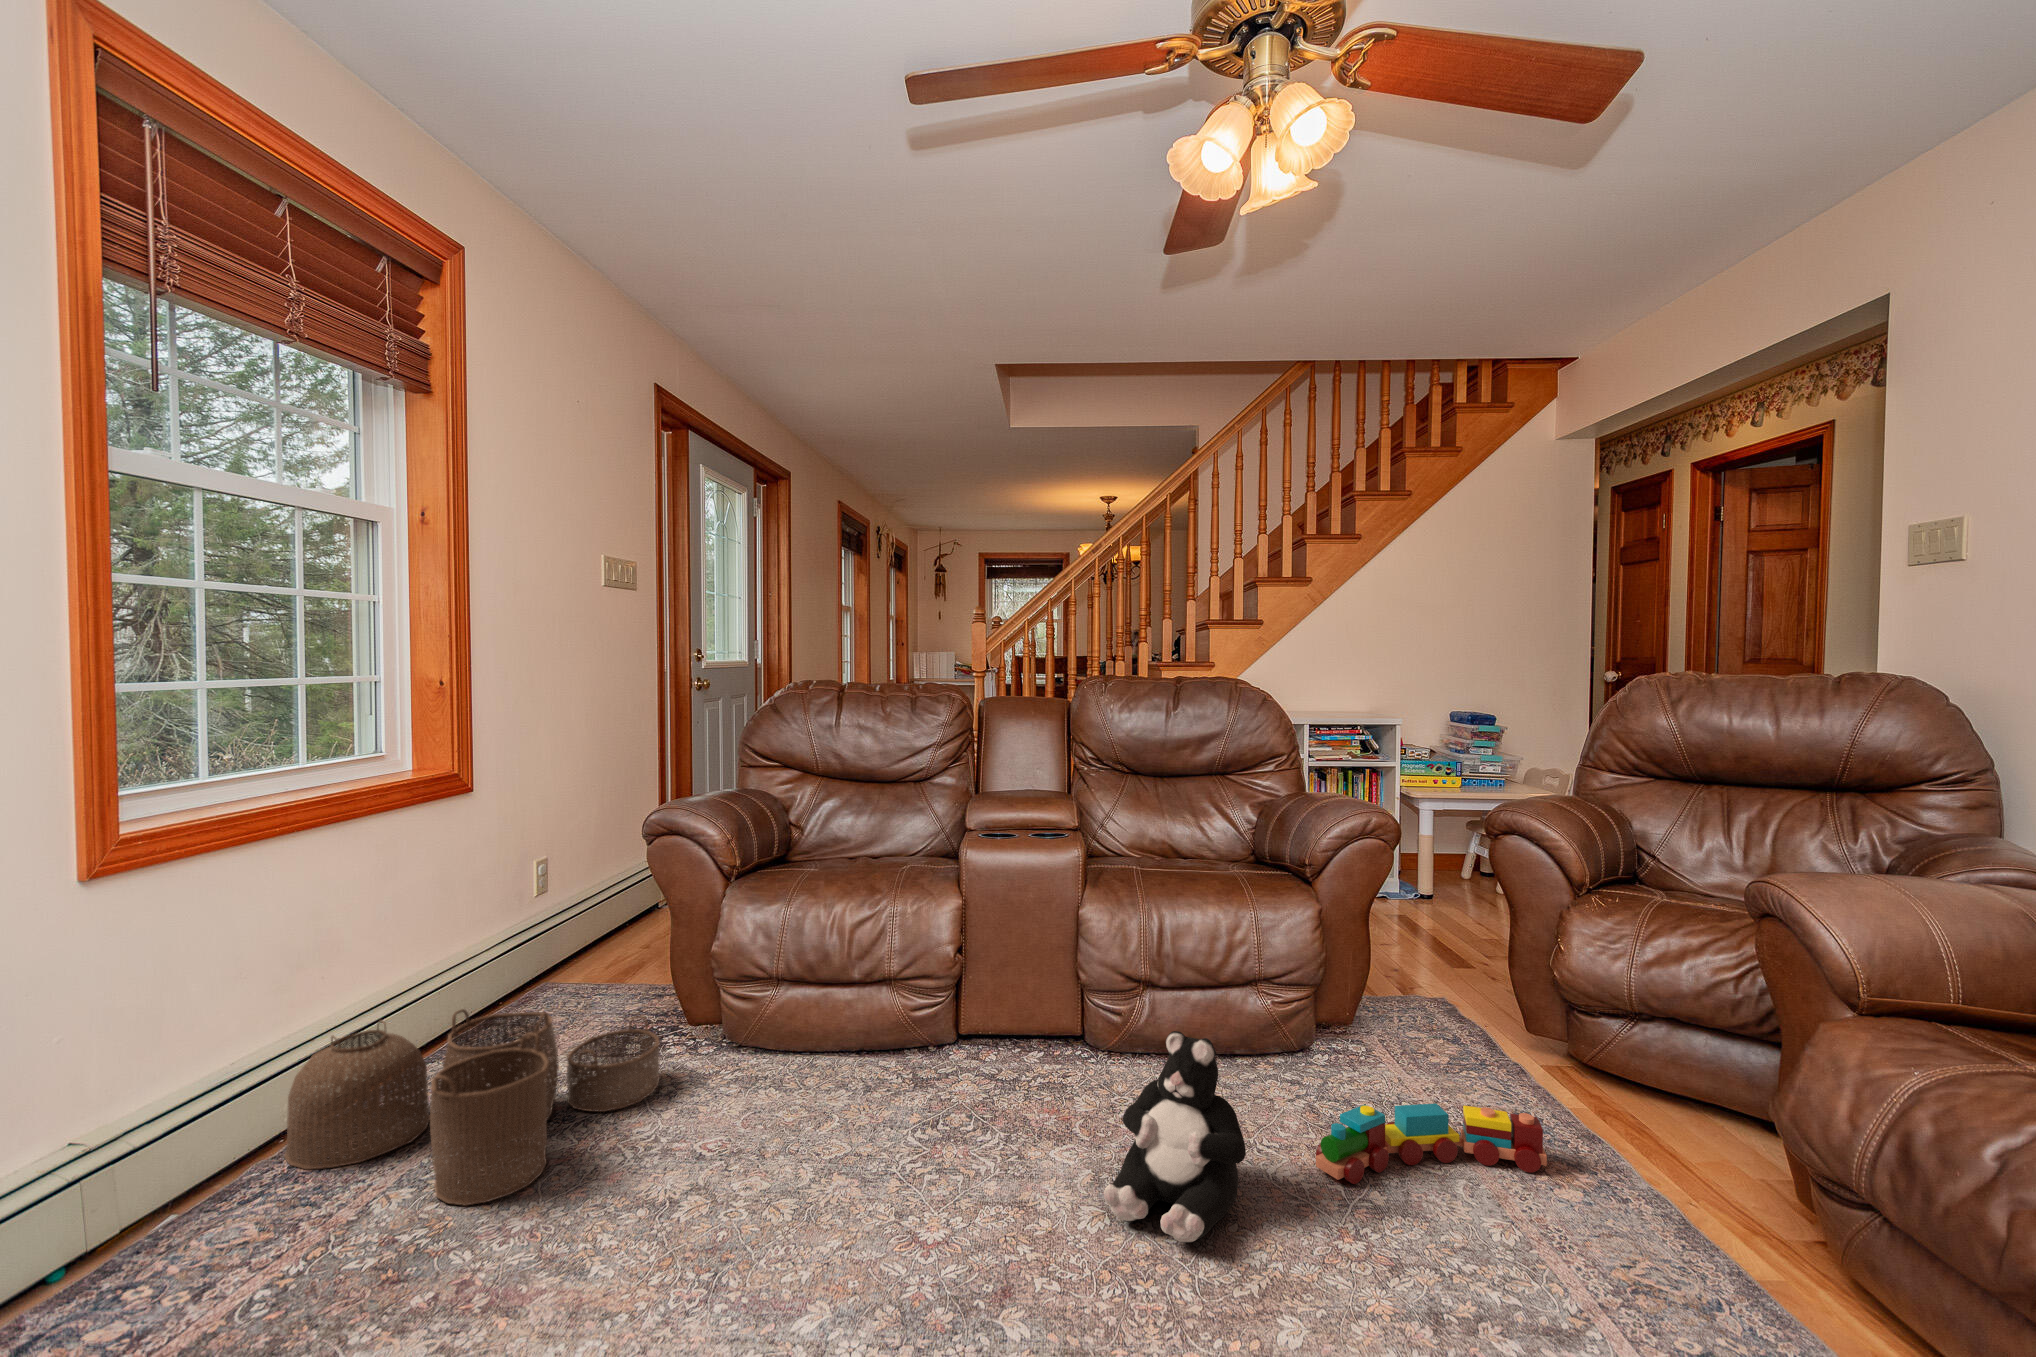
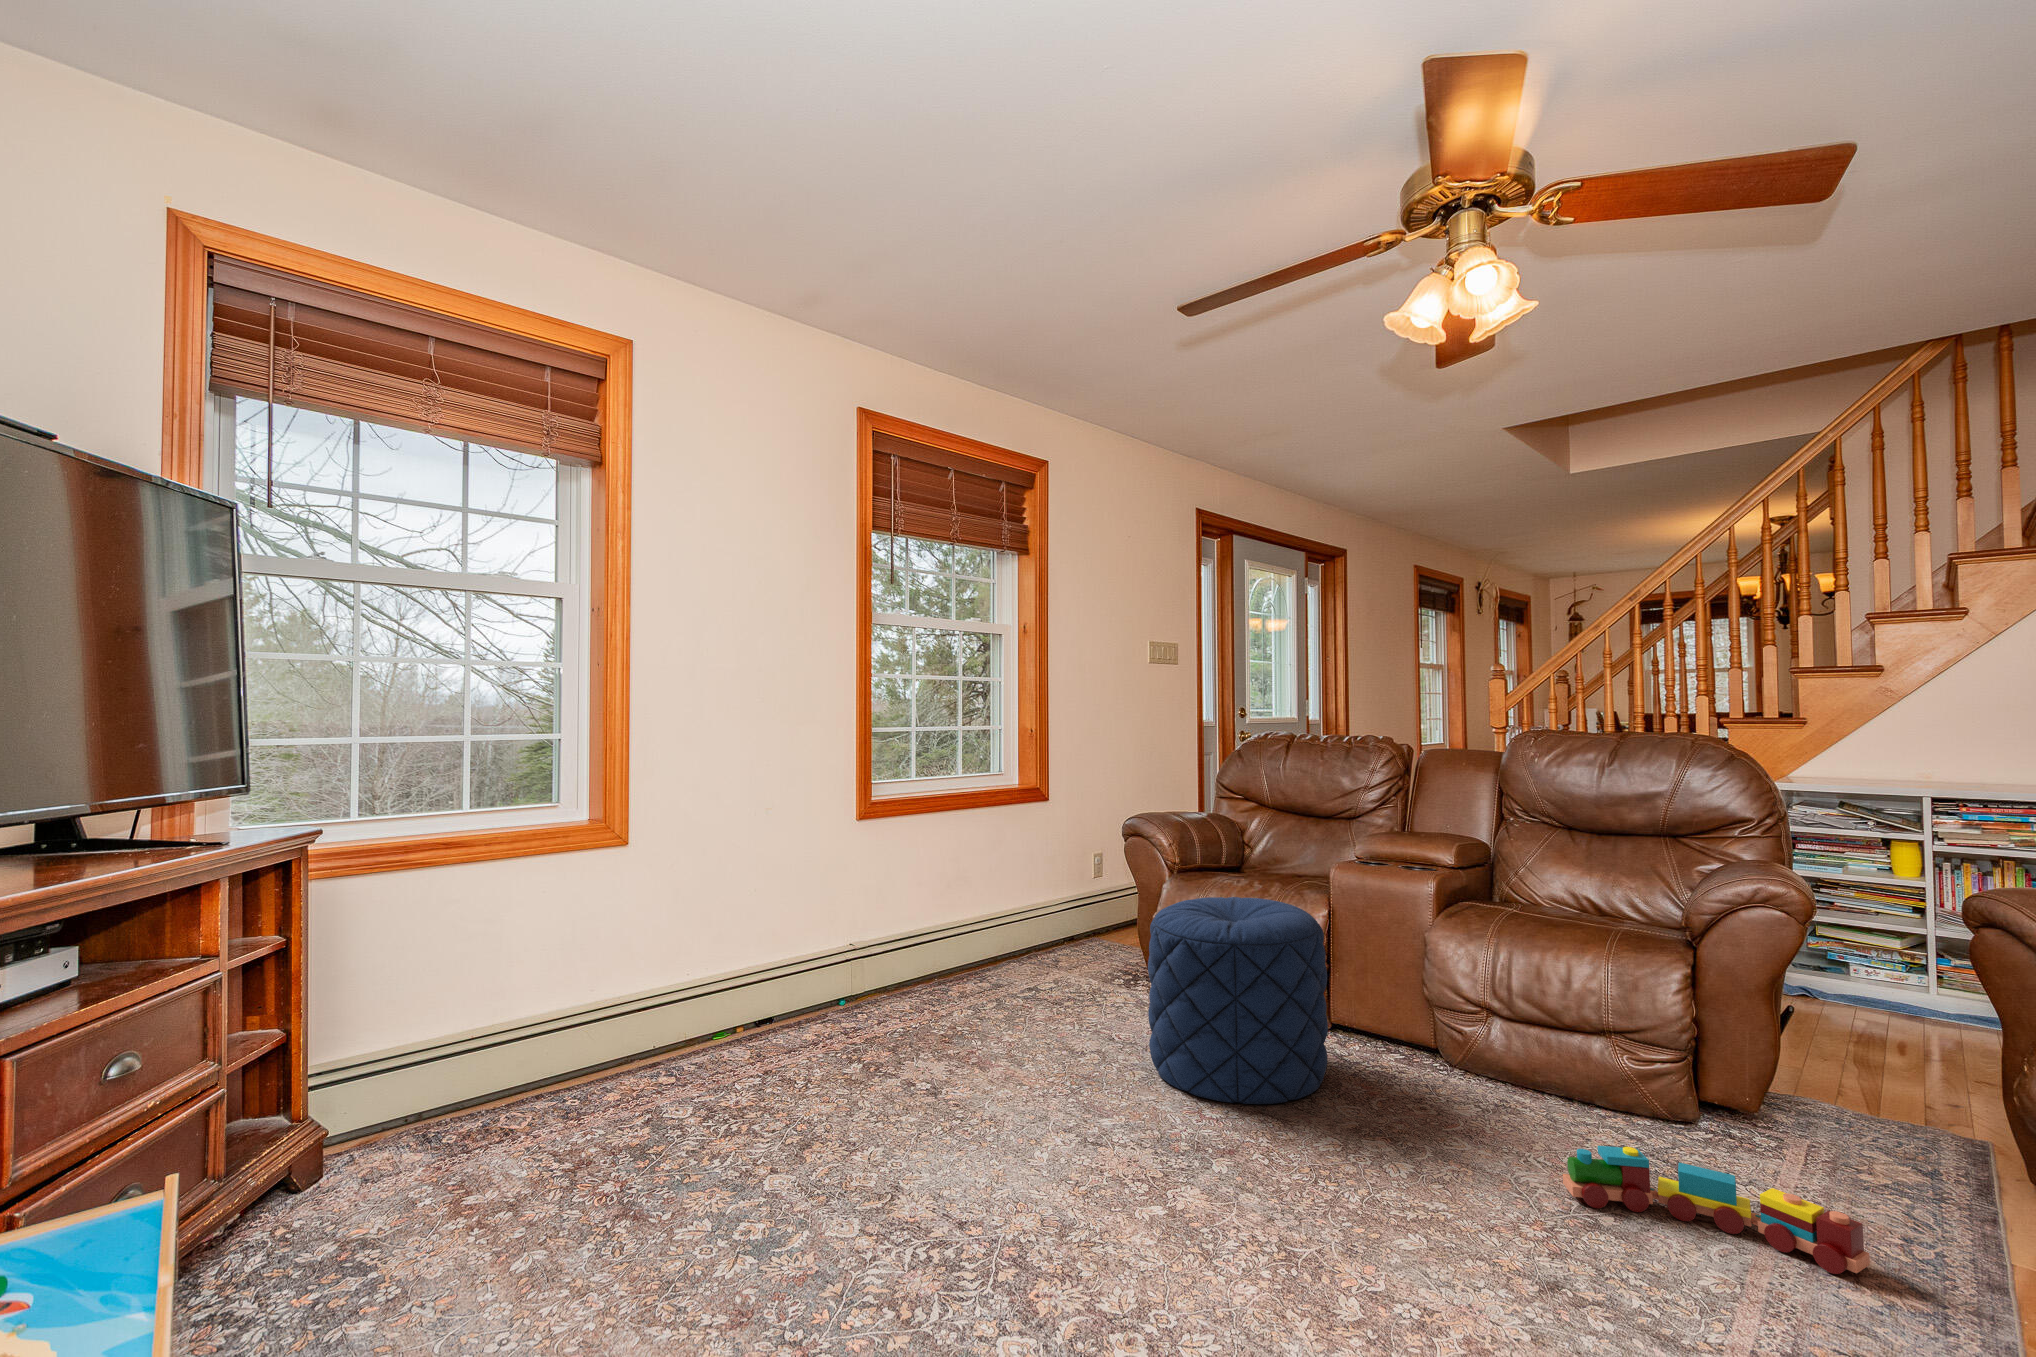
pouf: none [779,903,1022,1212] -> present [1148,897,1328,1104]
woven basket: present [284,1009,660,1206] -> none [932,922,1119,1026]
plush toy: present [1104,1031,1246,1243] -> none [1331,1021,1467,1176]

